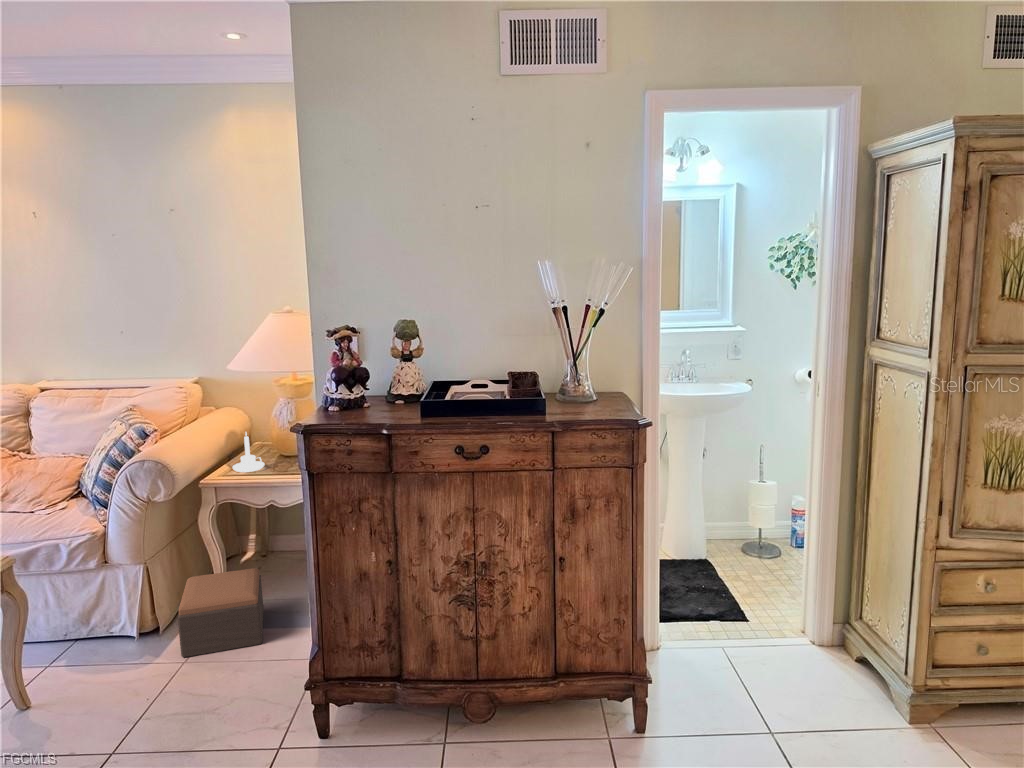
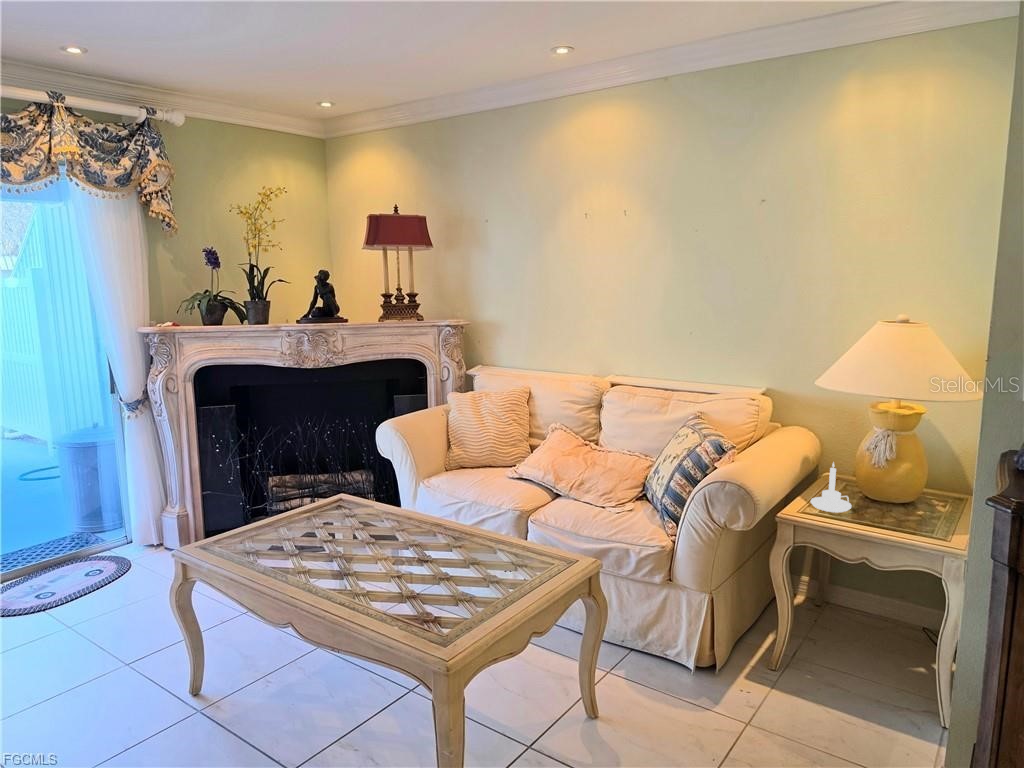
footstool: present [178,568,264,657] -> none [744,621,847,740]

